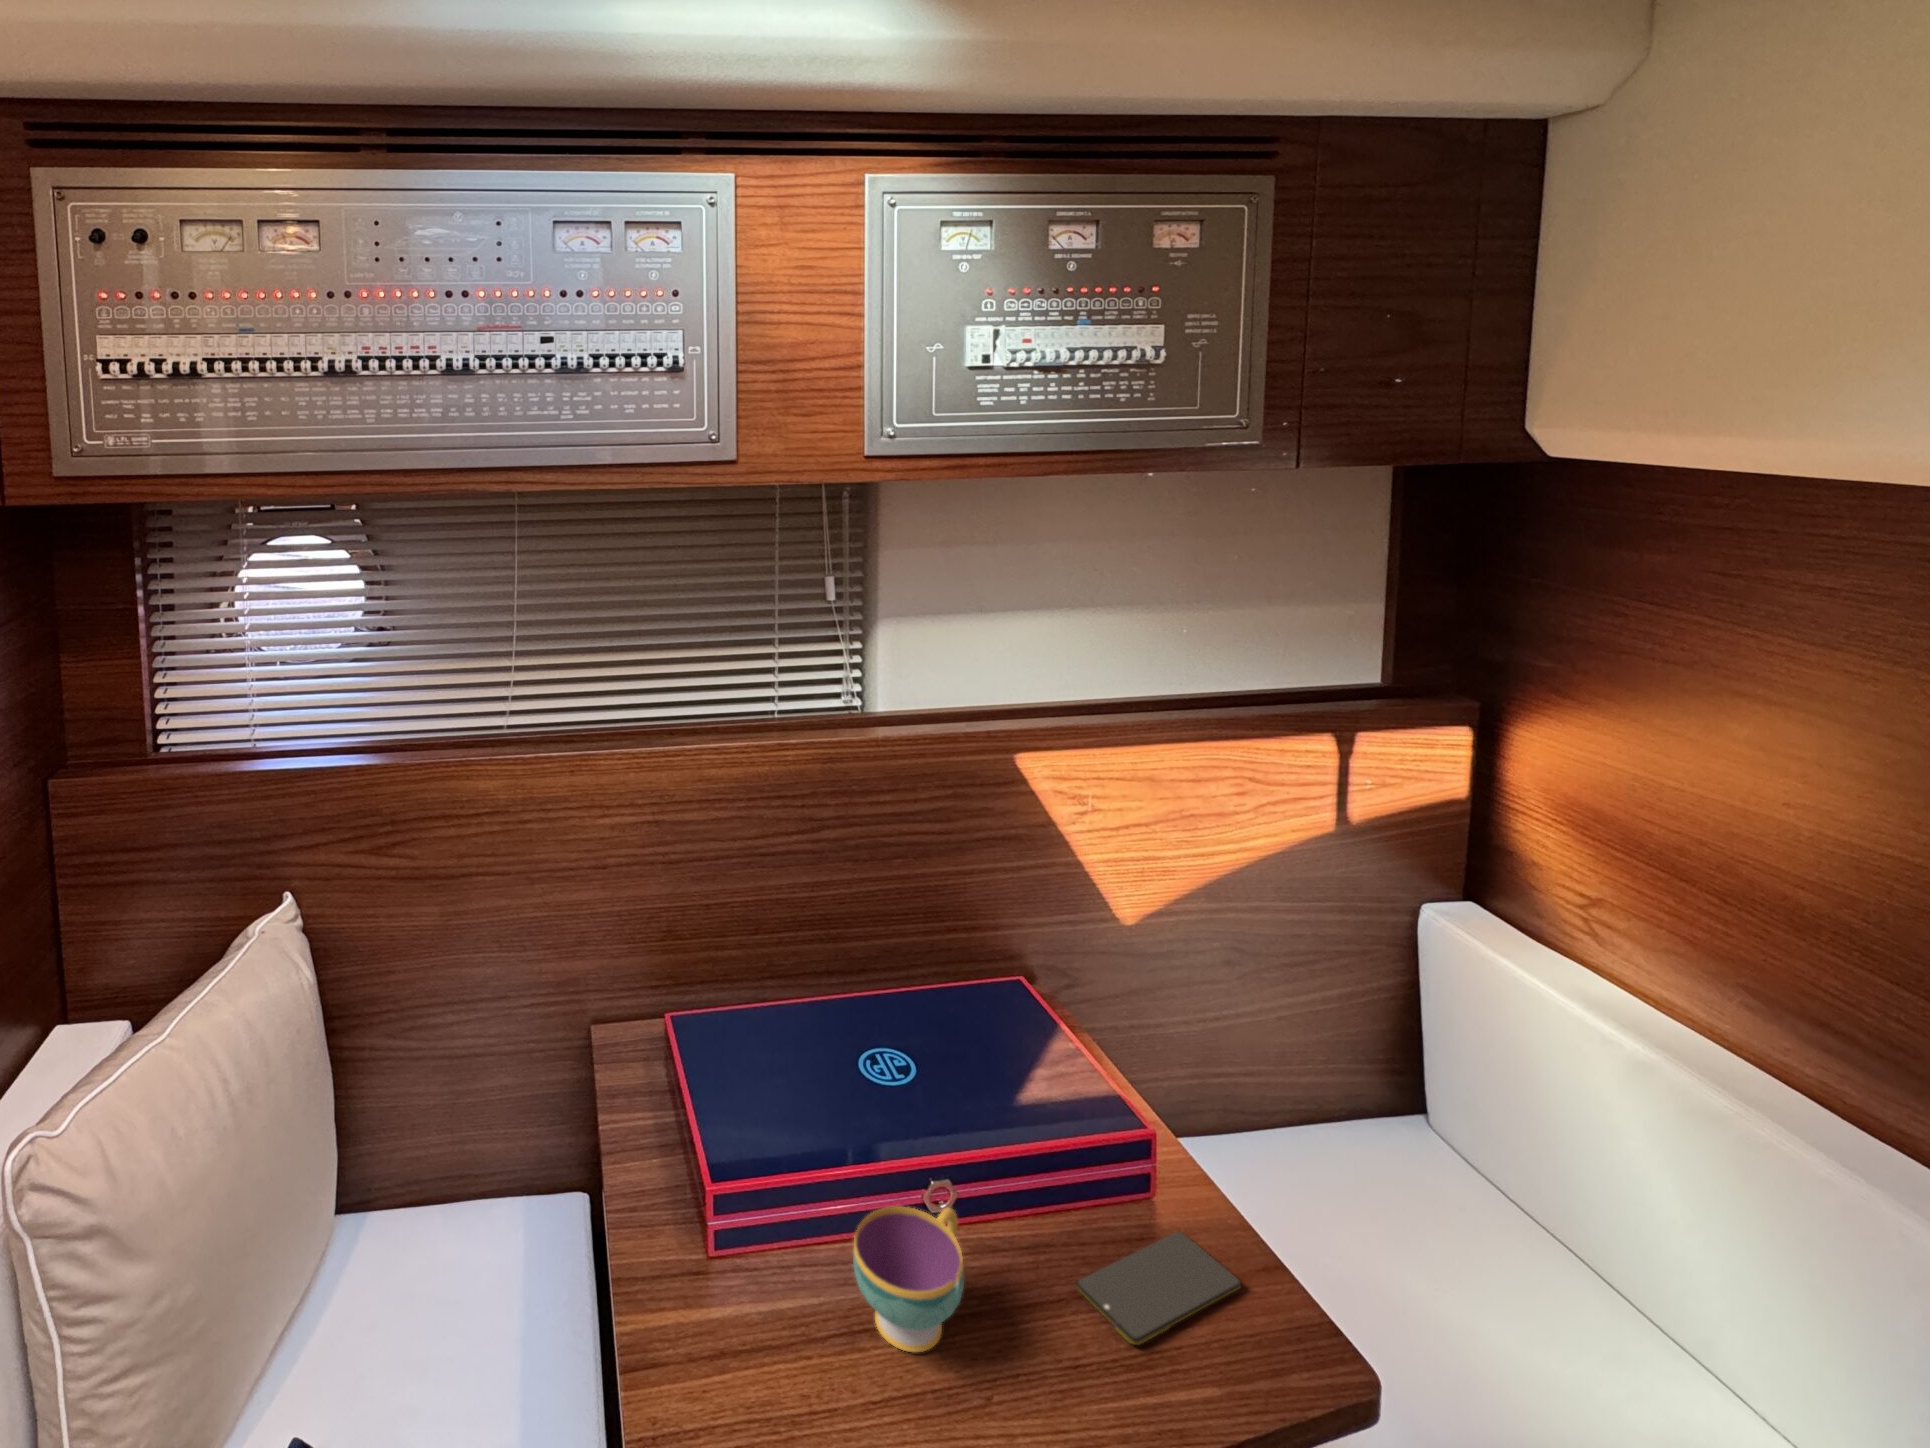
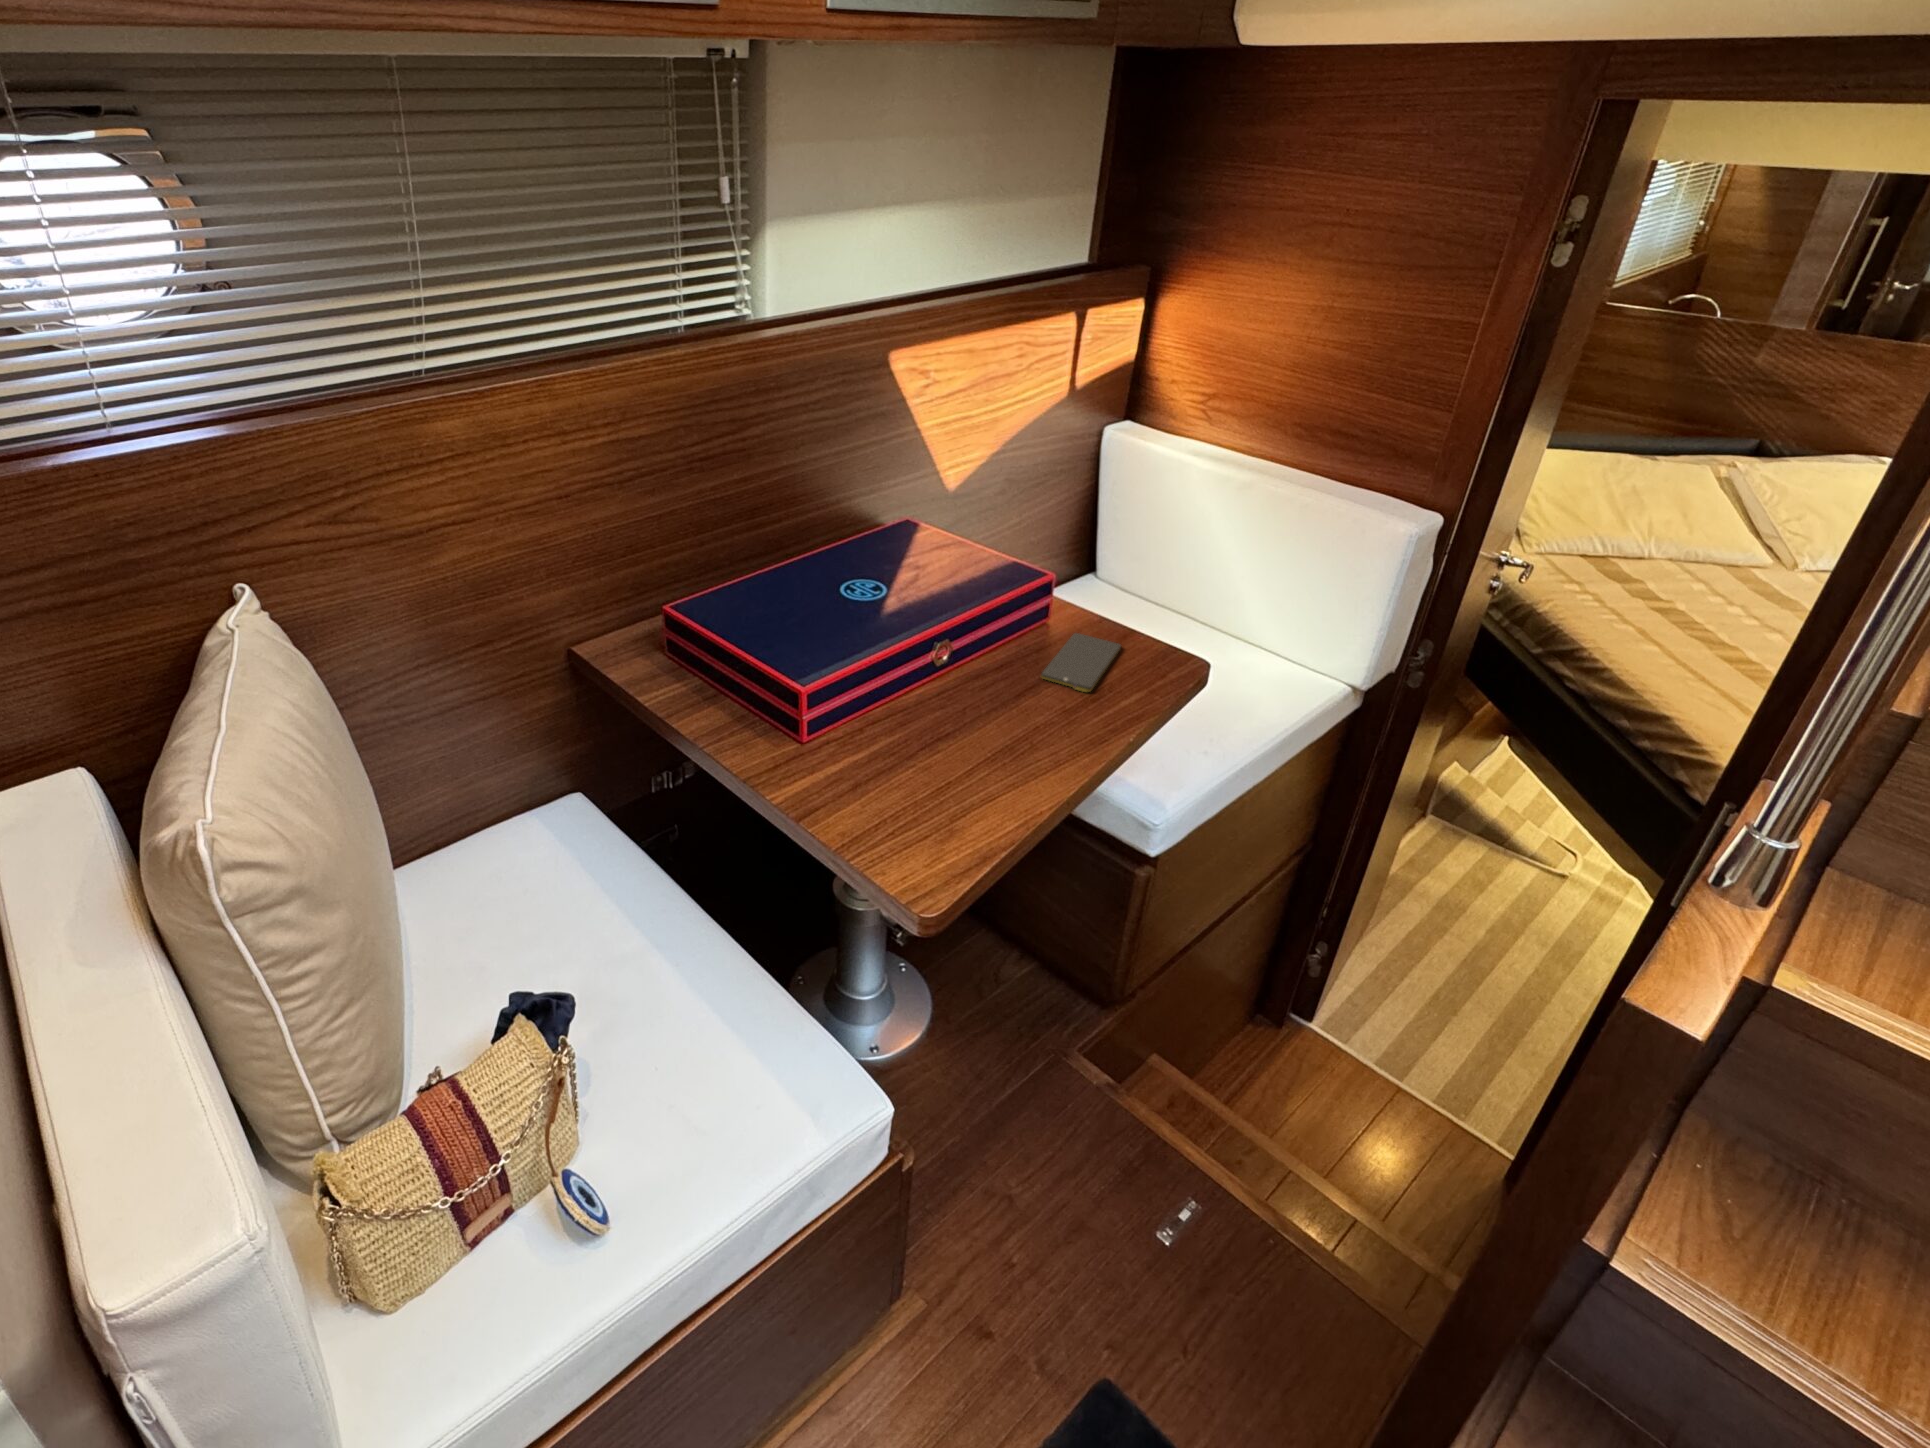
teacup: present [853,1206,964,1352] -> none [925,650,1008,742]

